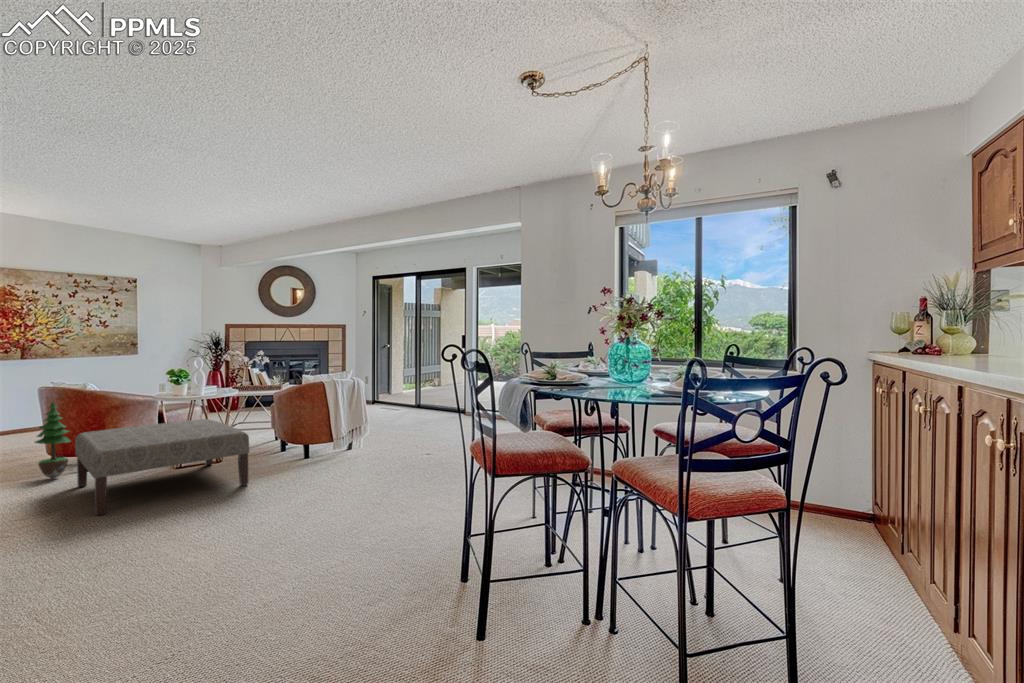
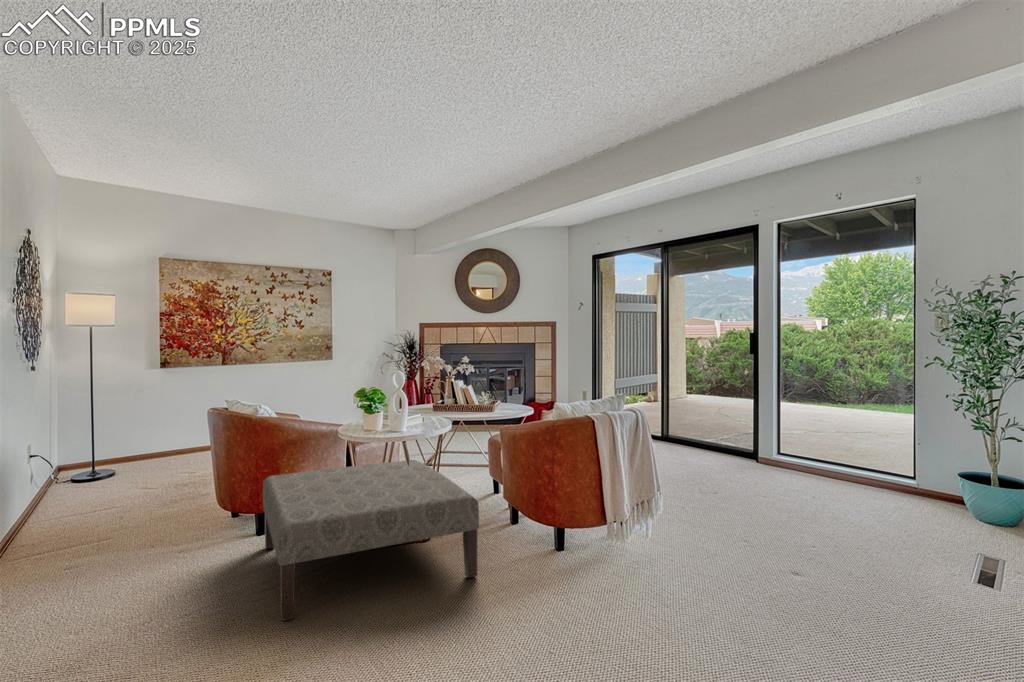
potted tree: present [35,402,71,478] -> none [221,428,261,528]

